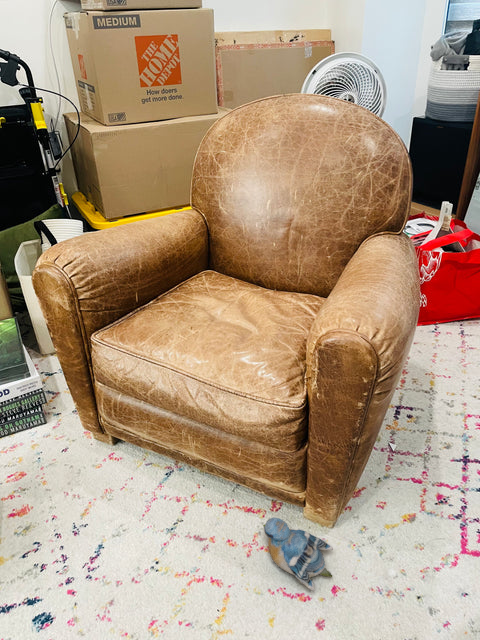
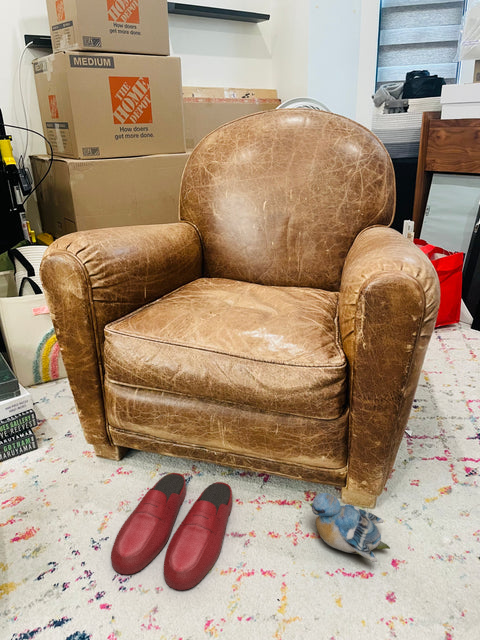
slippers: none [83,467,203,587] -> present [111,473,232,590]

